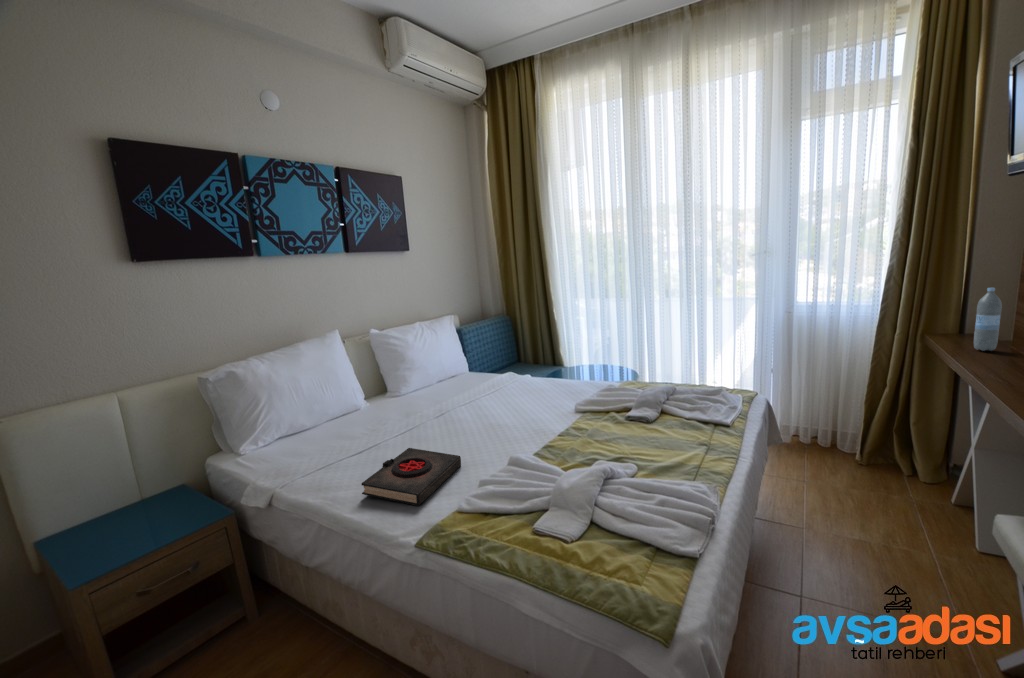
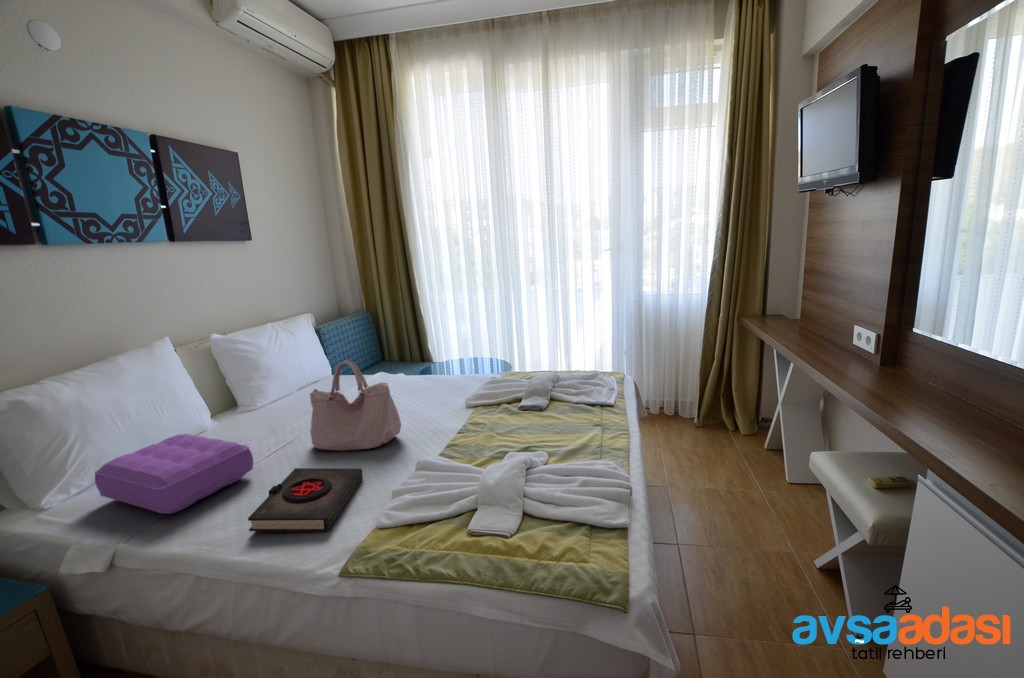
water bottle: present [974,288,1002,351] -> none [774,277,791,327]
handbag: none [430,358,505,439] -> present [310,360,401,450]
pillow: none [273,408,380,470] -> present [95,434,253,514]

